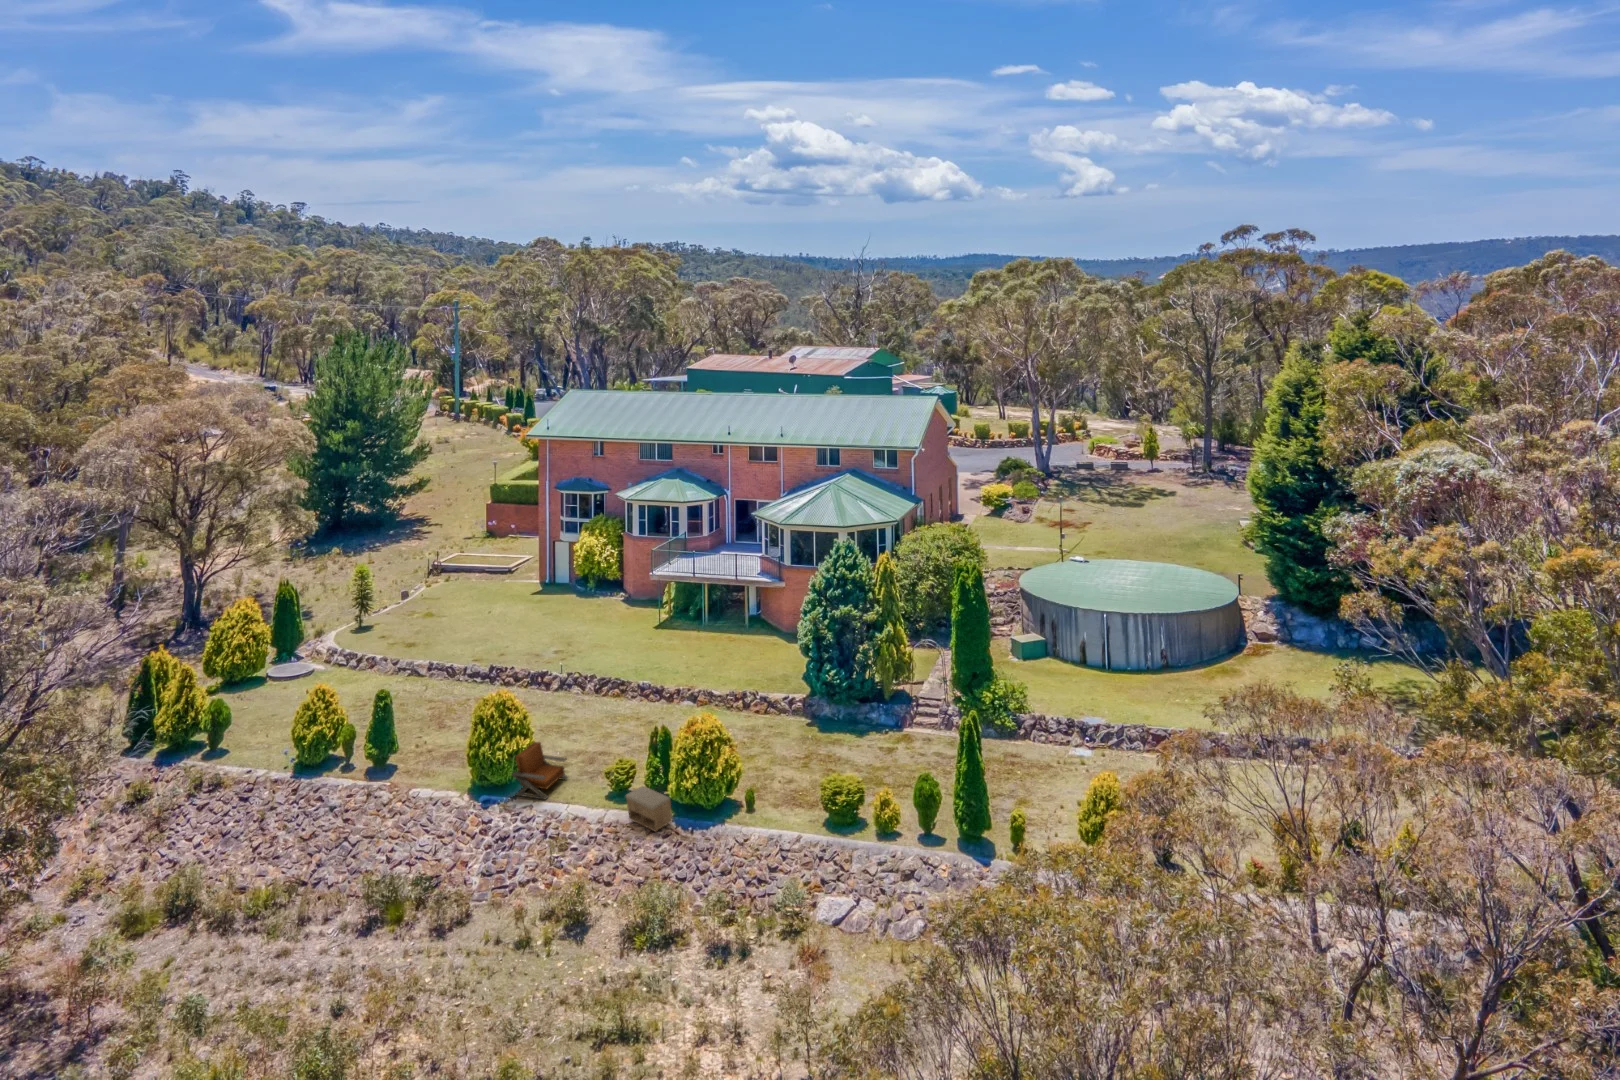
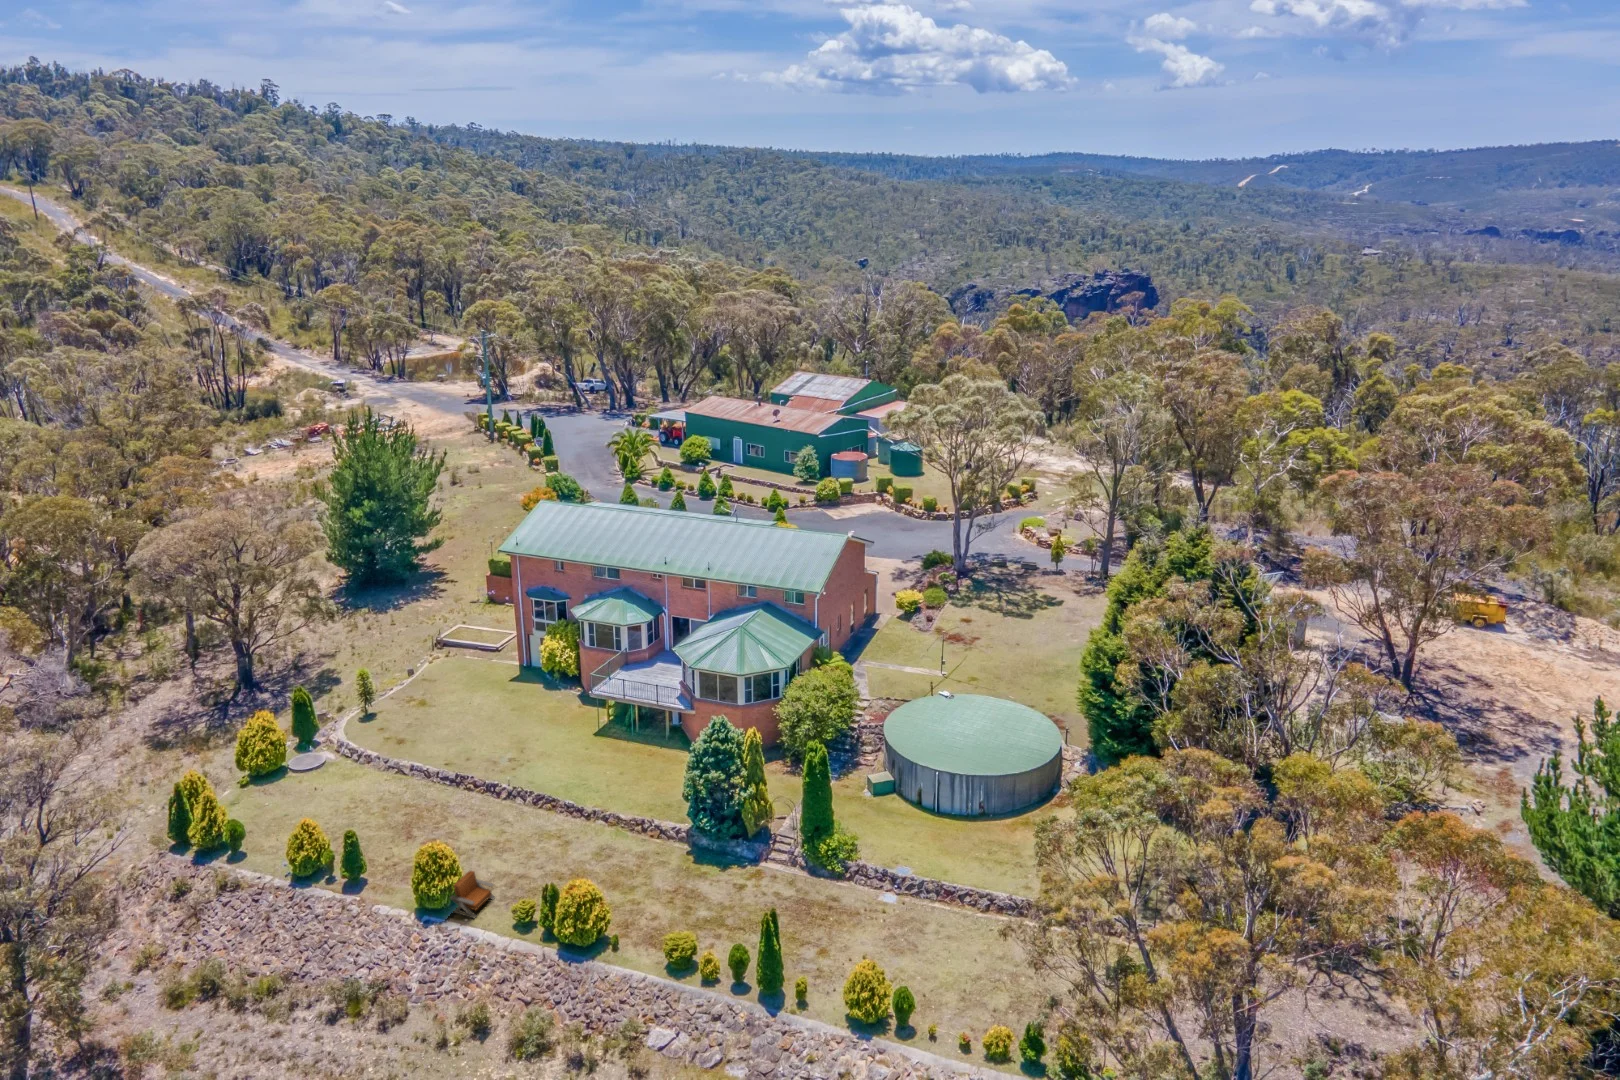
storage bench: present [625,786,672,832] -> none [527,920,561,958]

